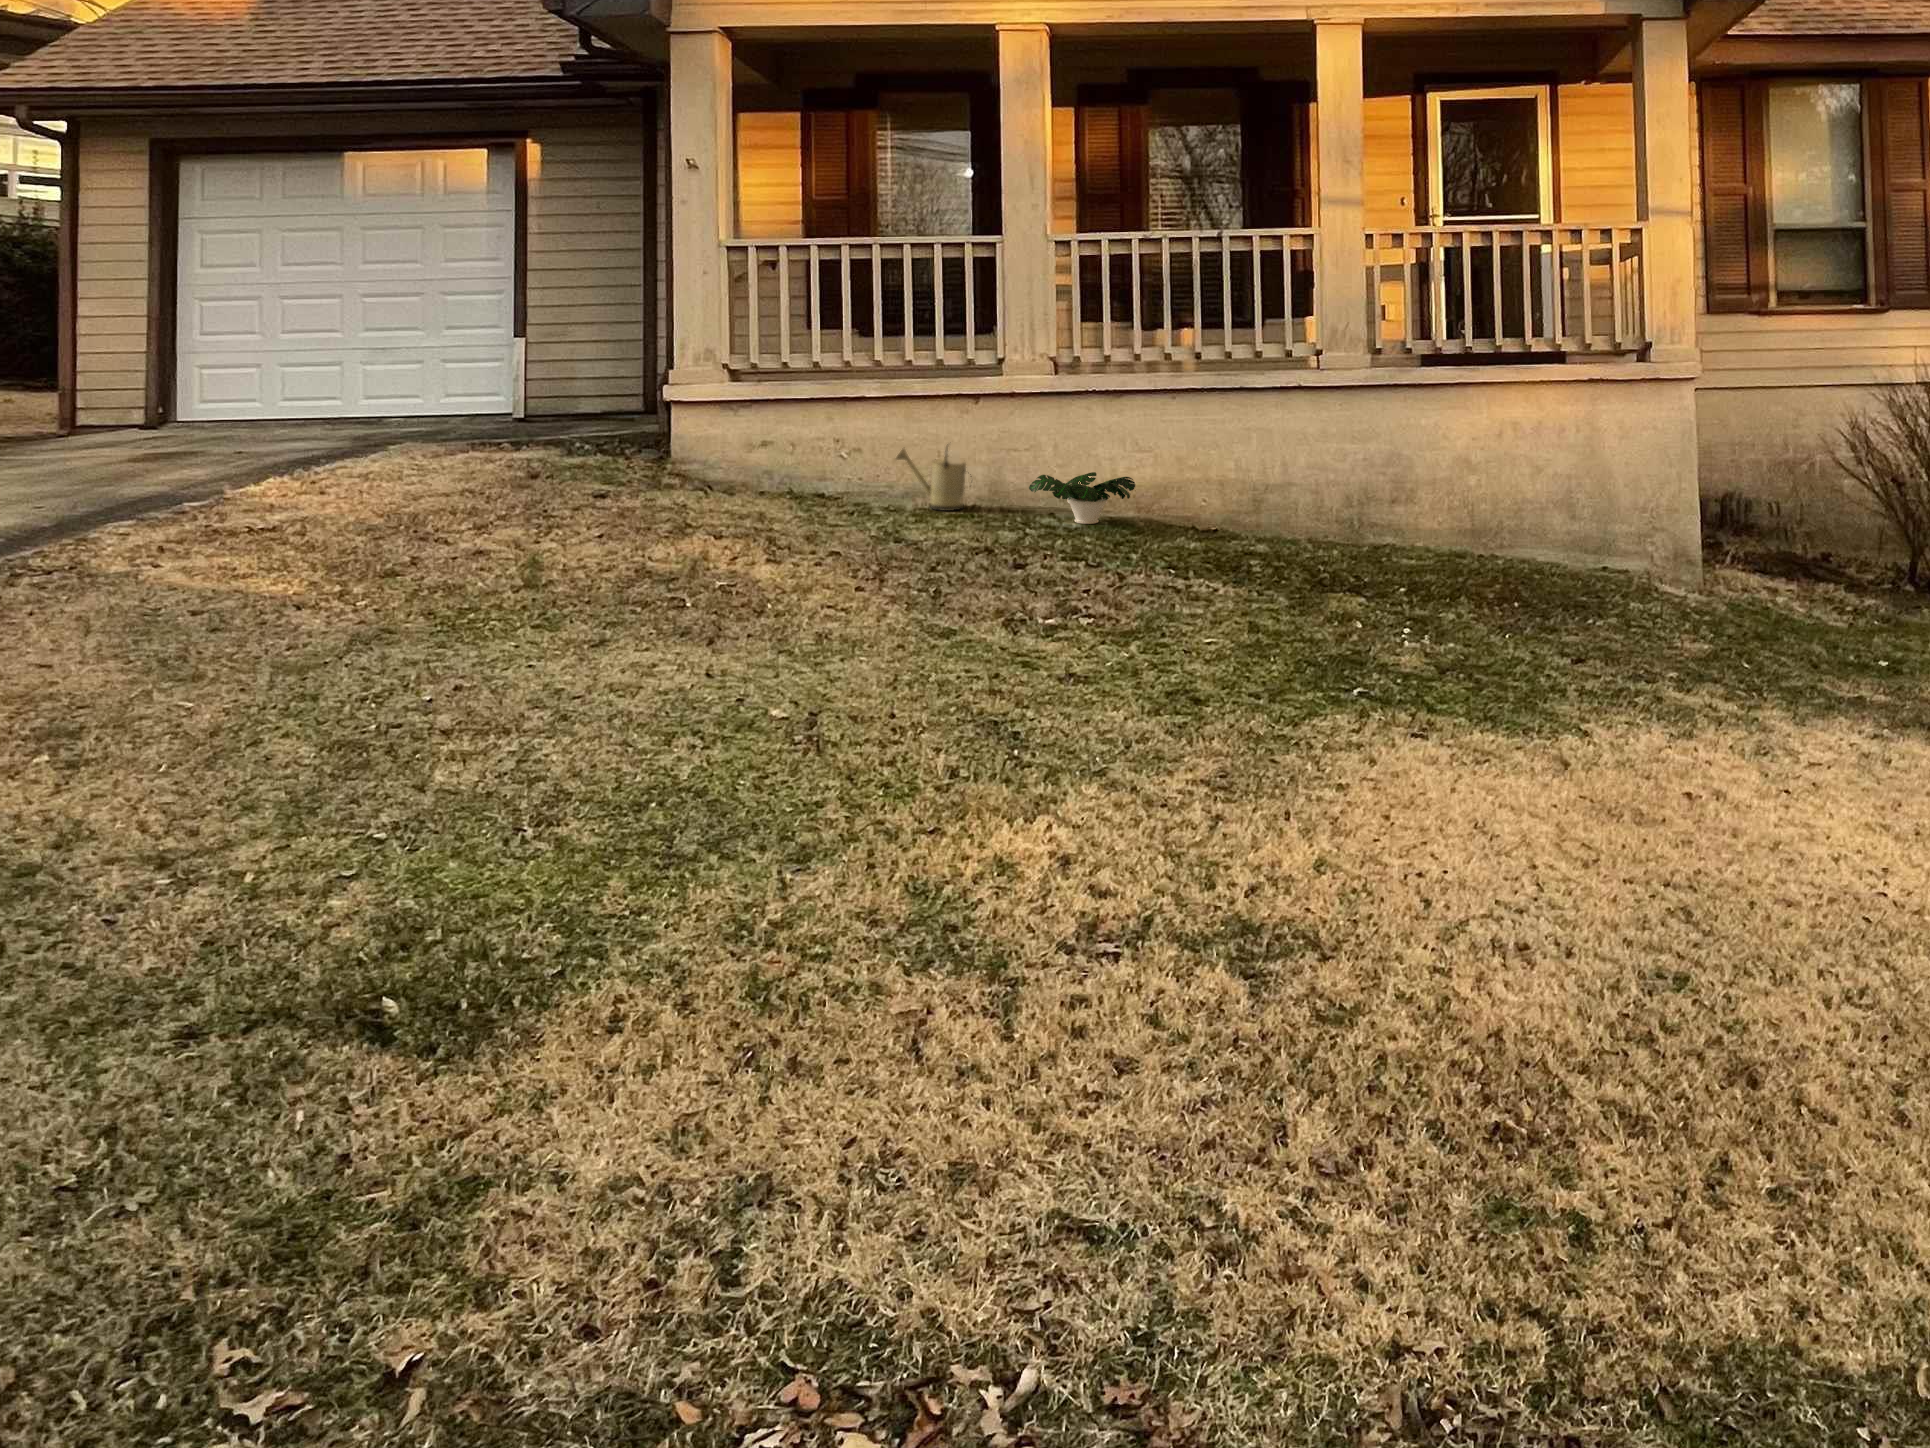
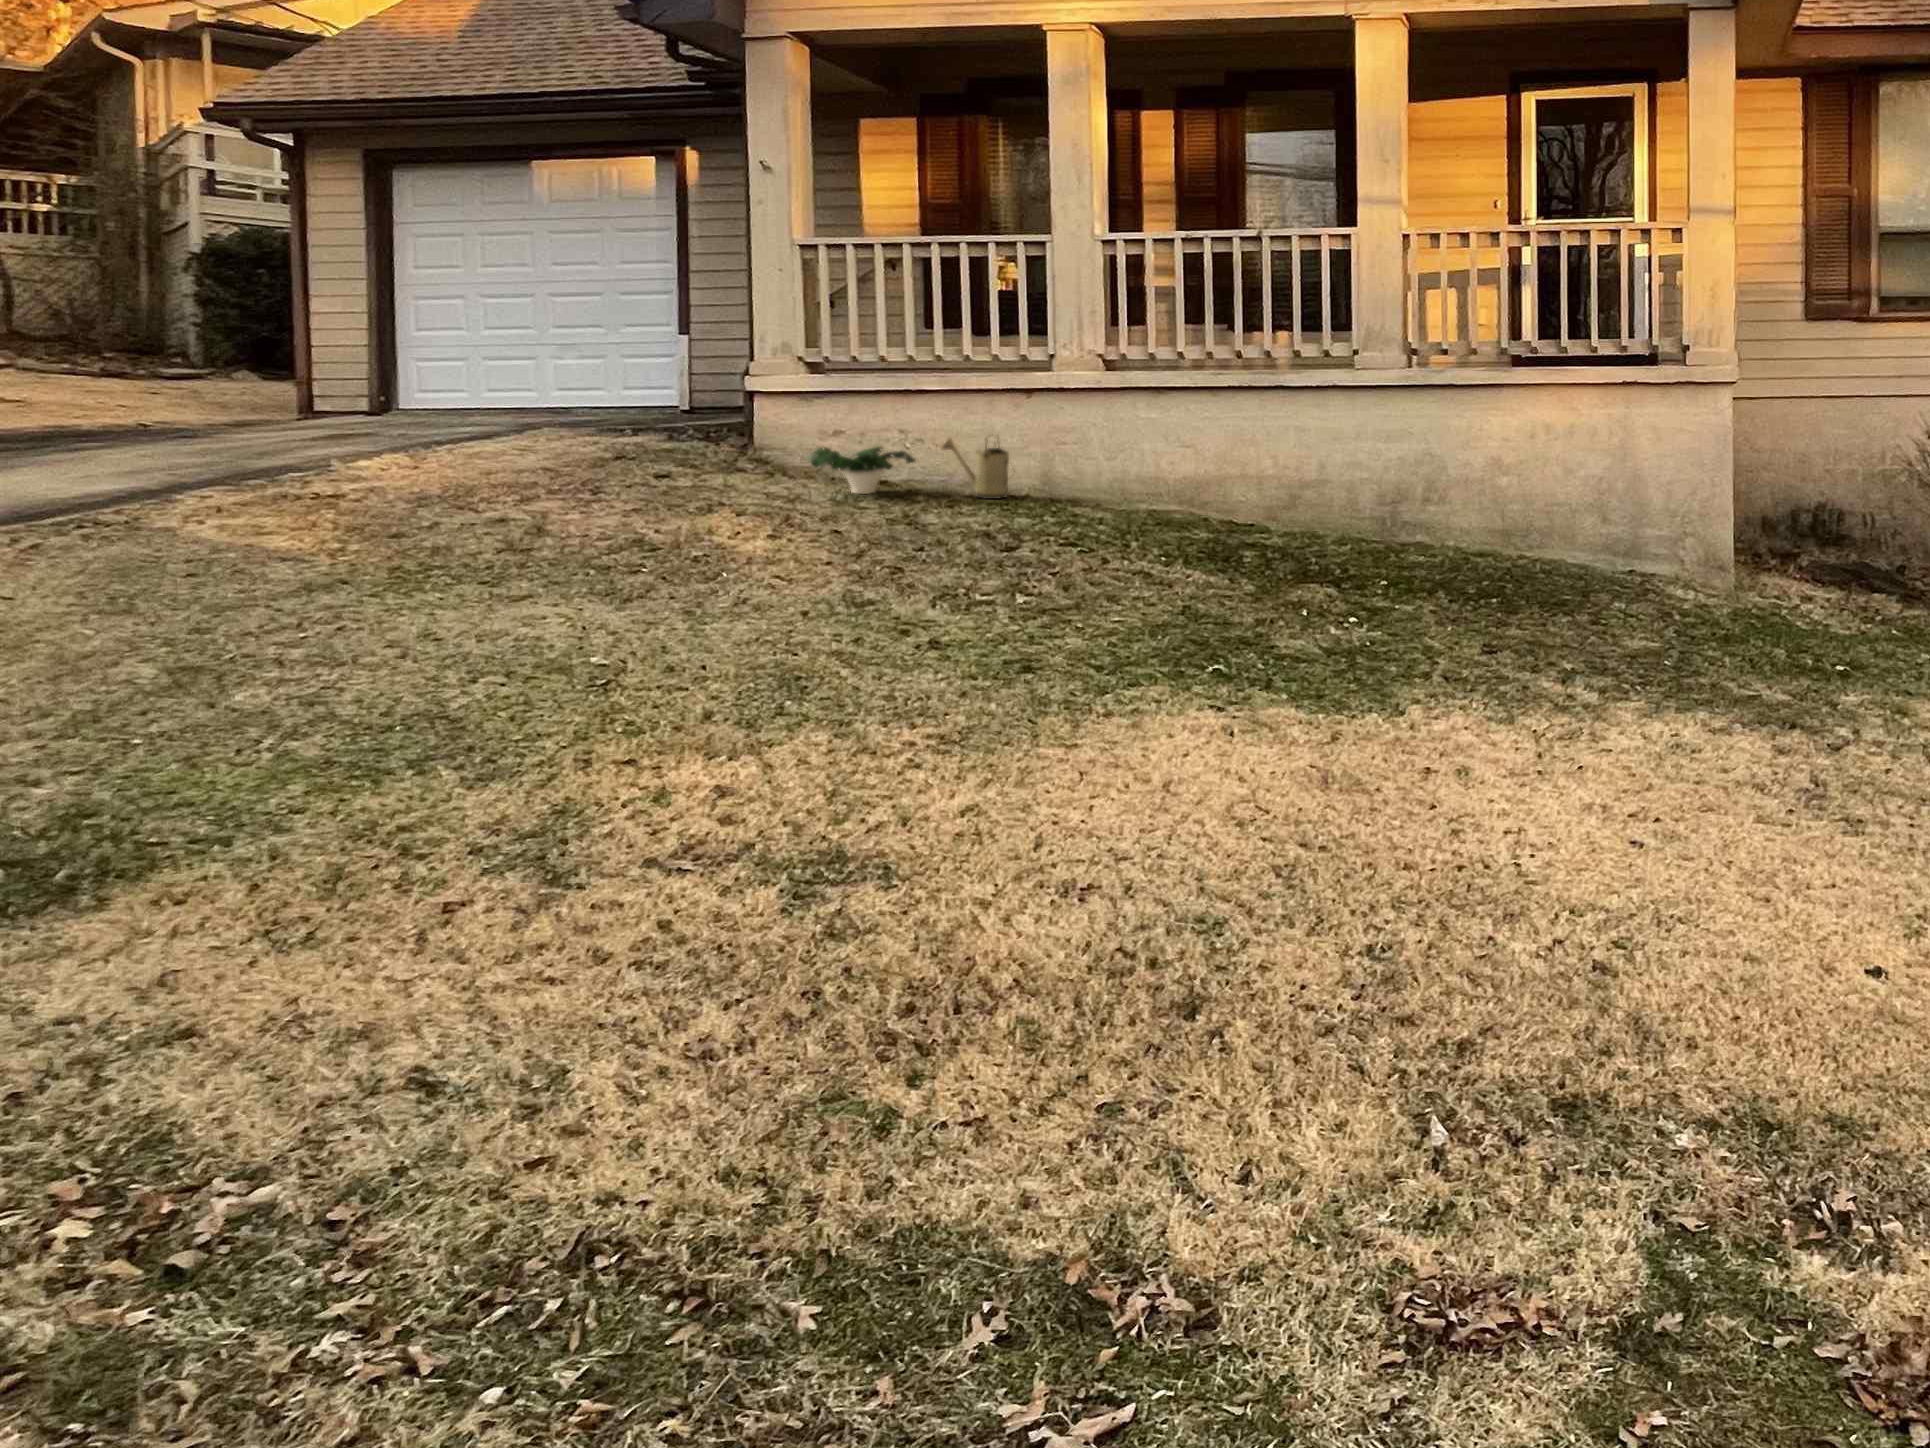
potted plant: present [1029,472,1135,524] -> present [806,446,915,494]

